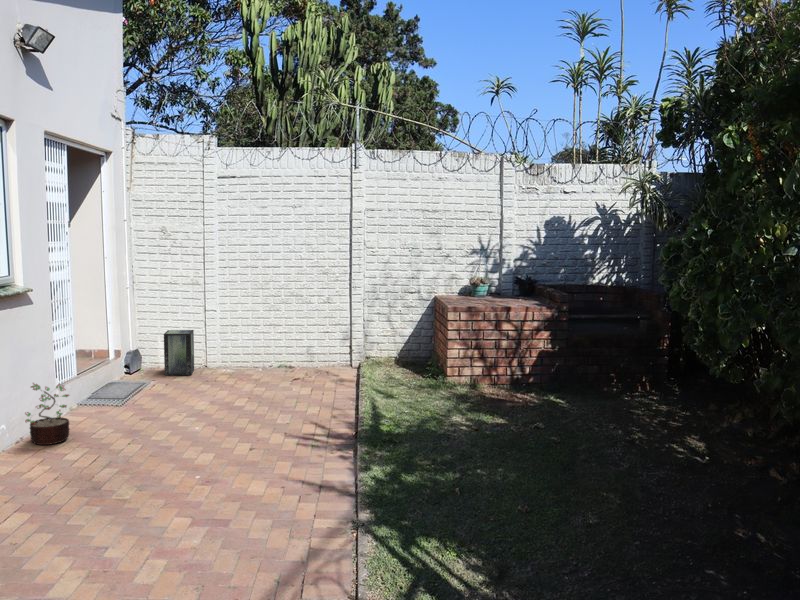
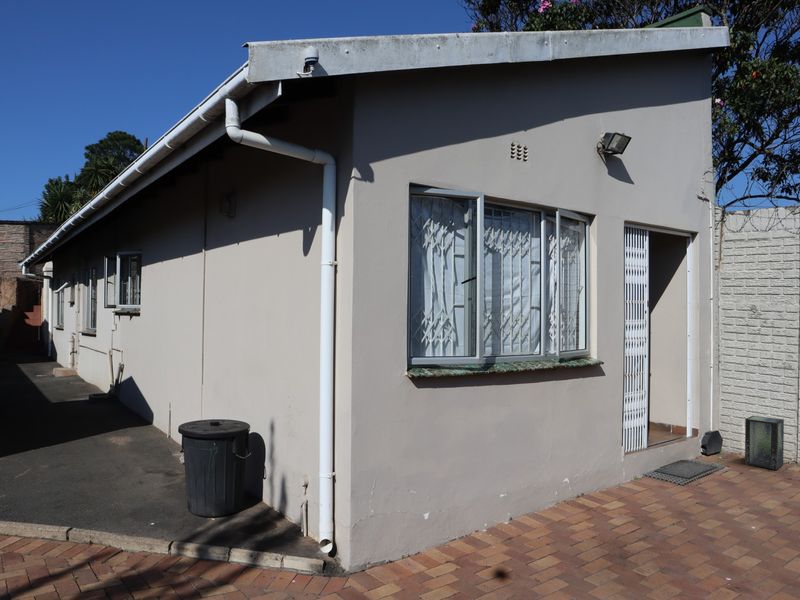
decorative plant: present [25,383,69,445] -> none [583,444,624,506]

